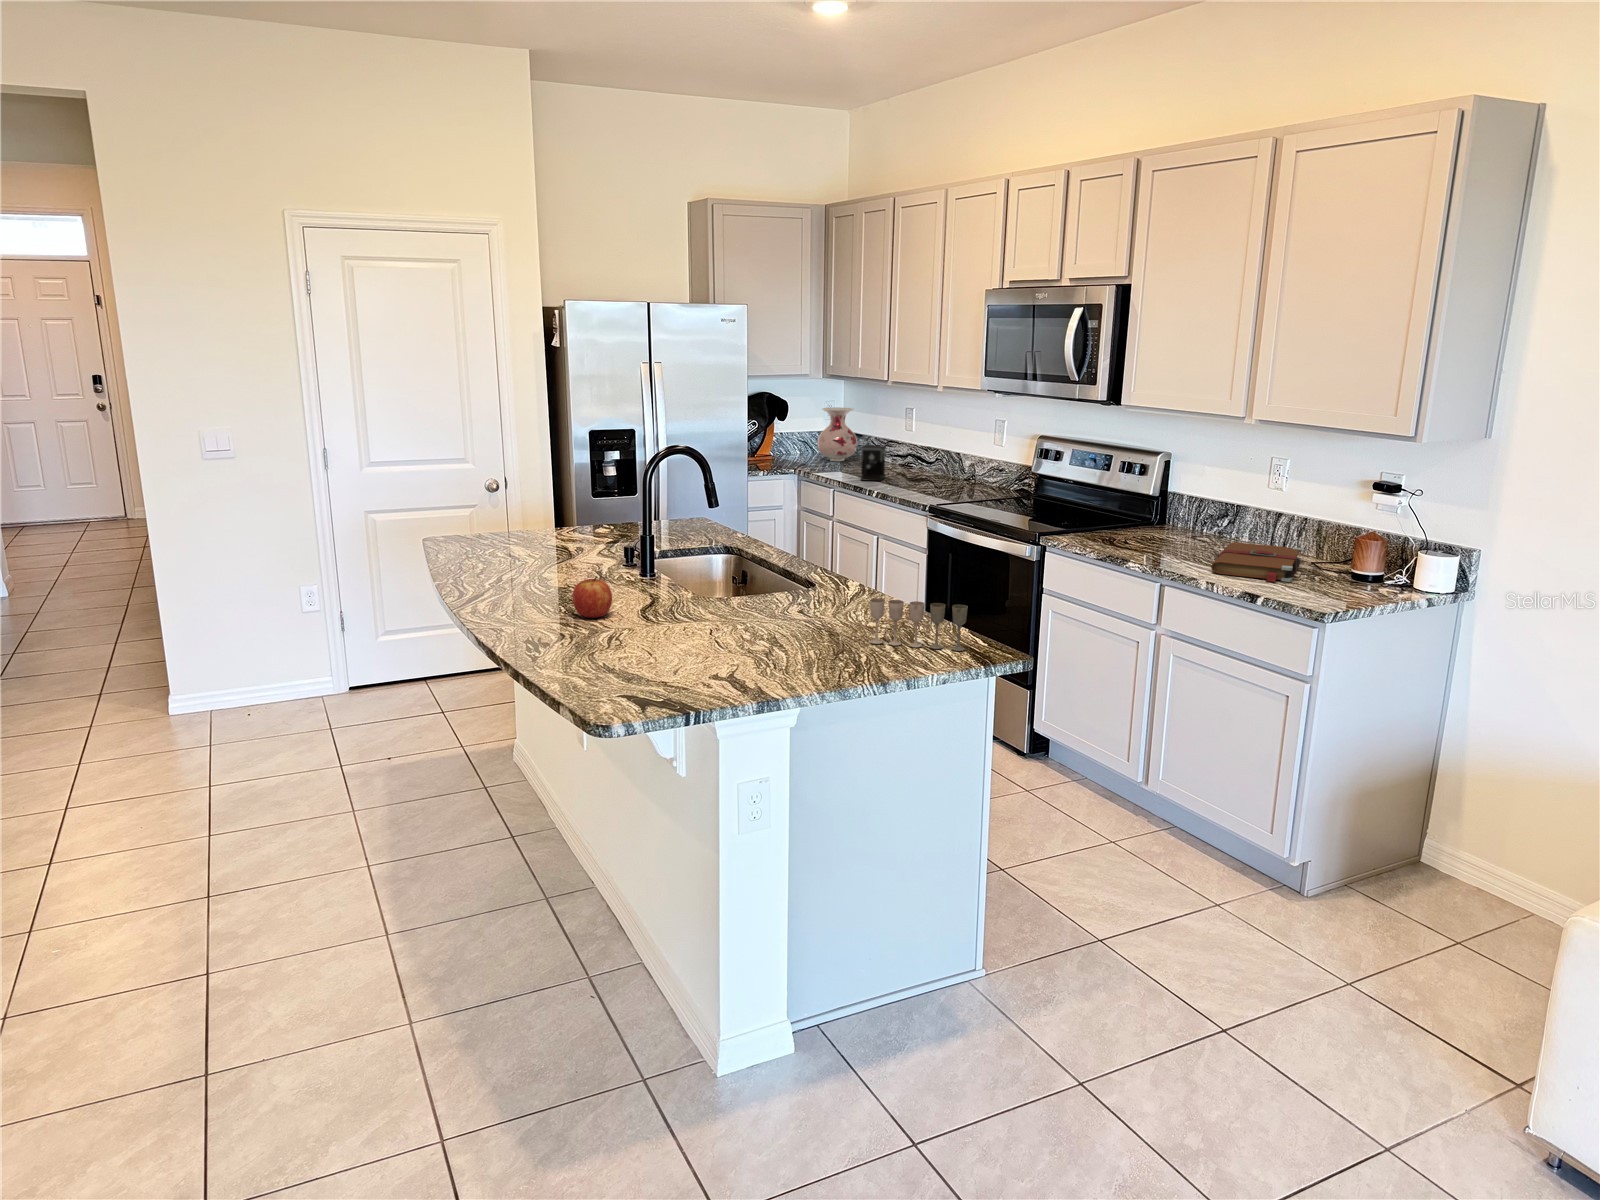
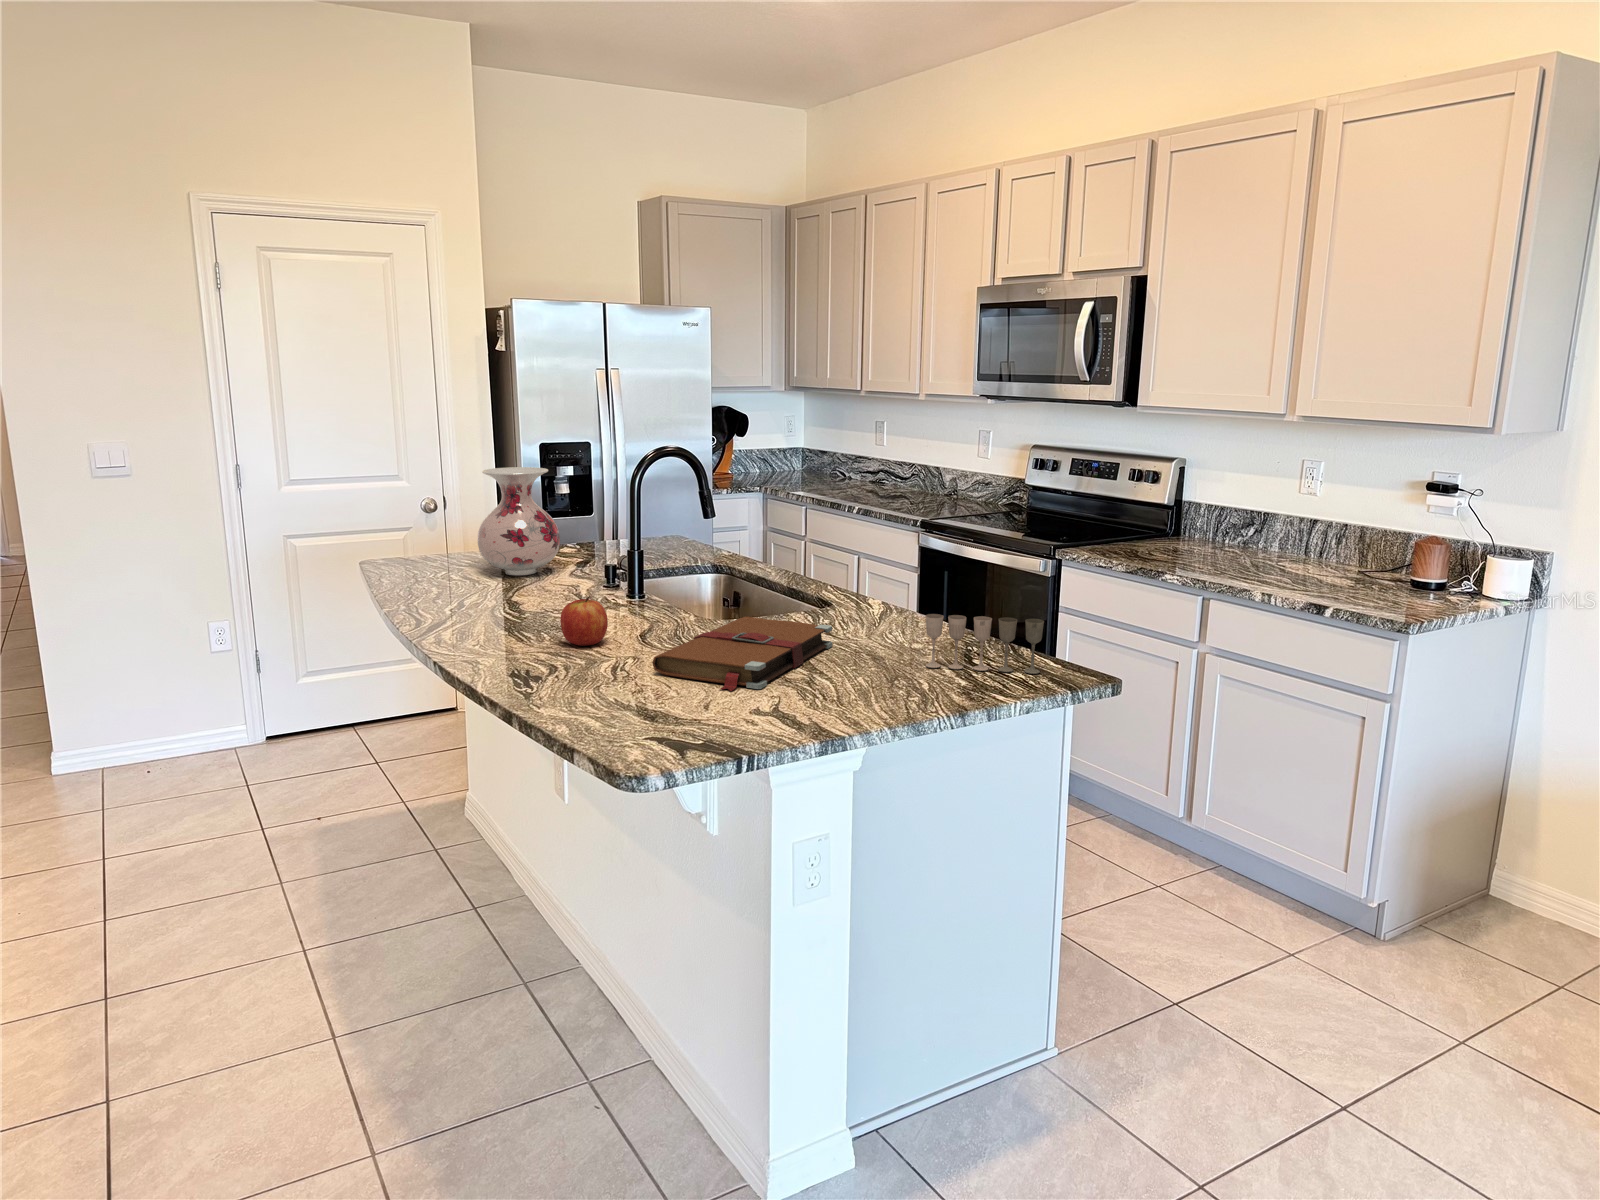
vase: present [817,407,857,461] -> present [478,467,560,575]
coffee maker: present [861,445,919,481] -> none [835,459,898,497]
book: present [1211,542,1302,582] -> present [652,617,832,691]

